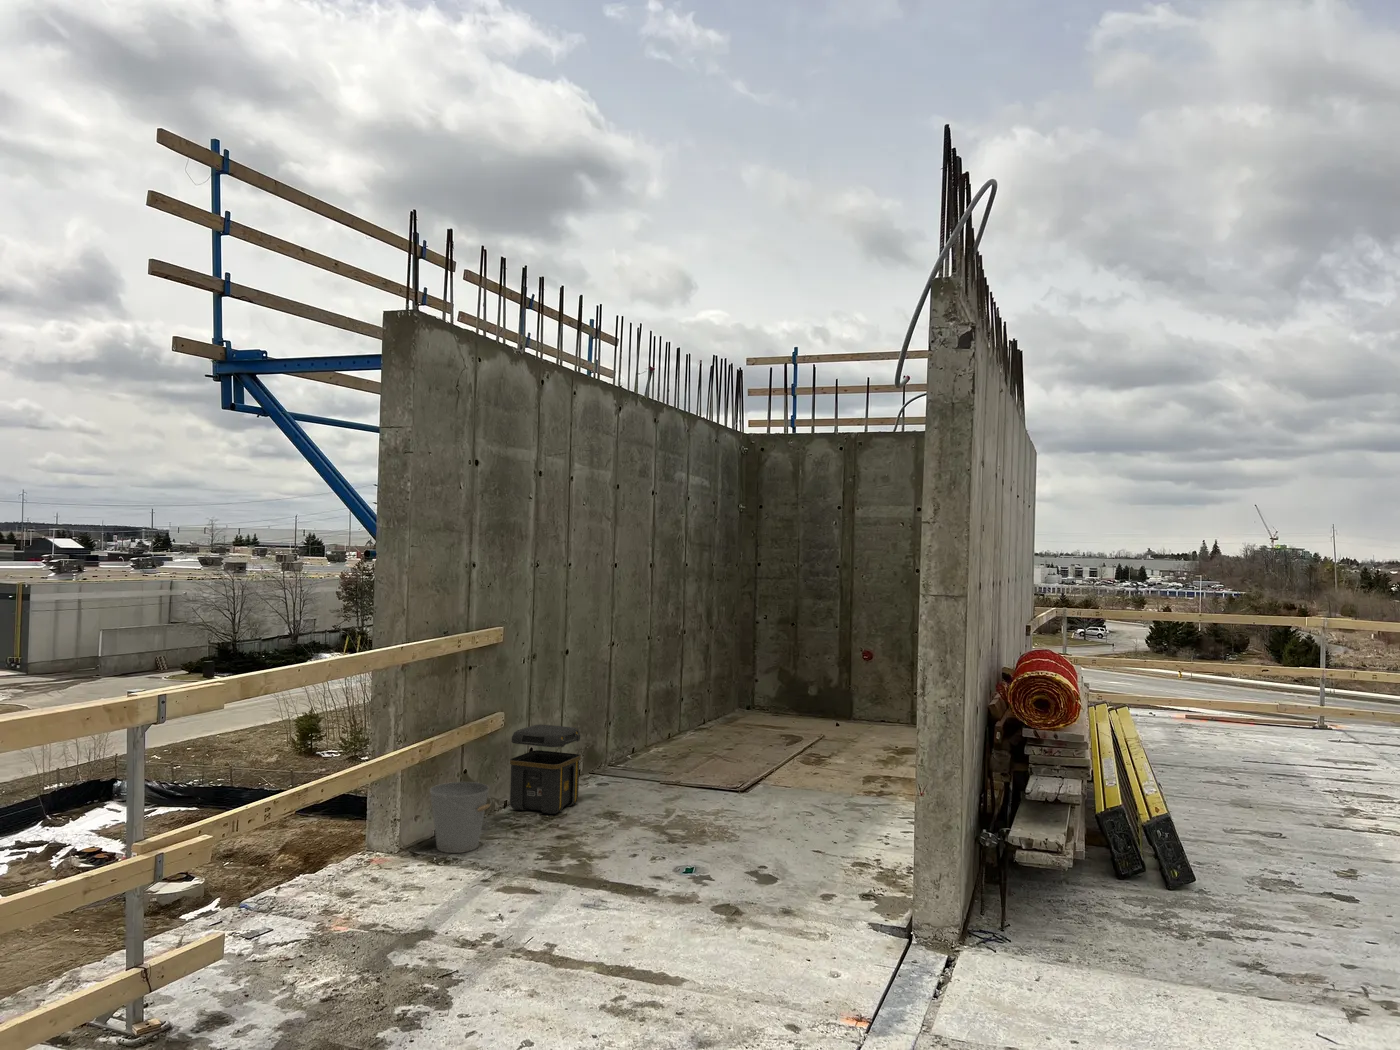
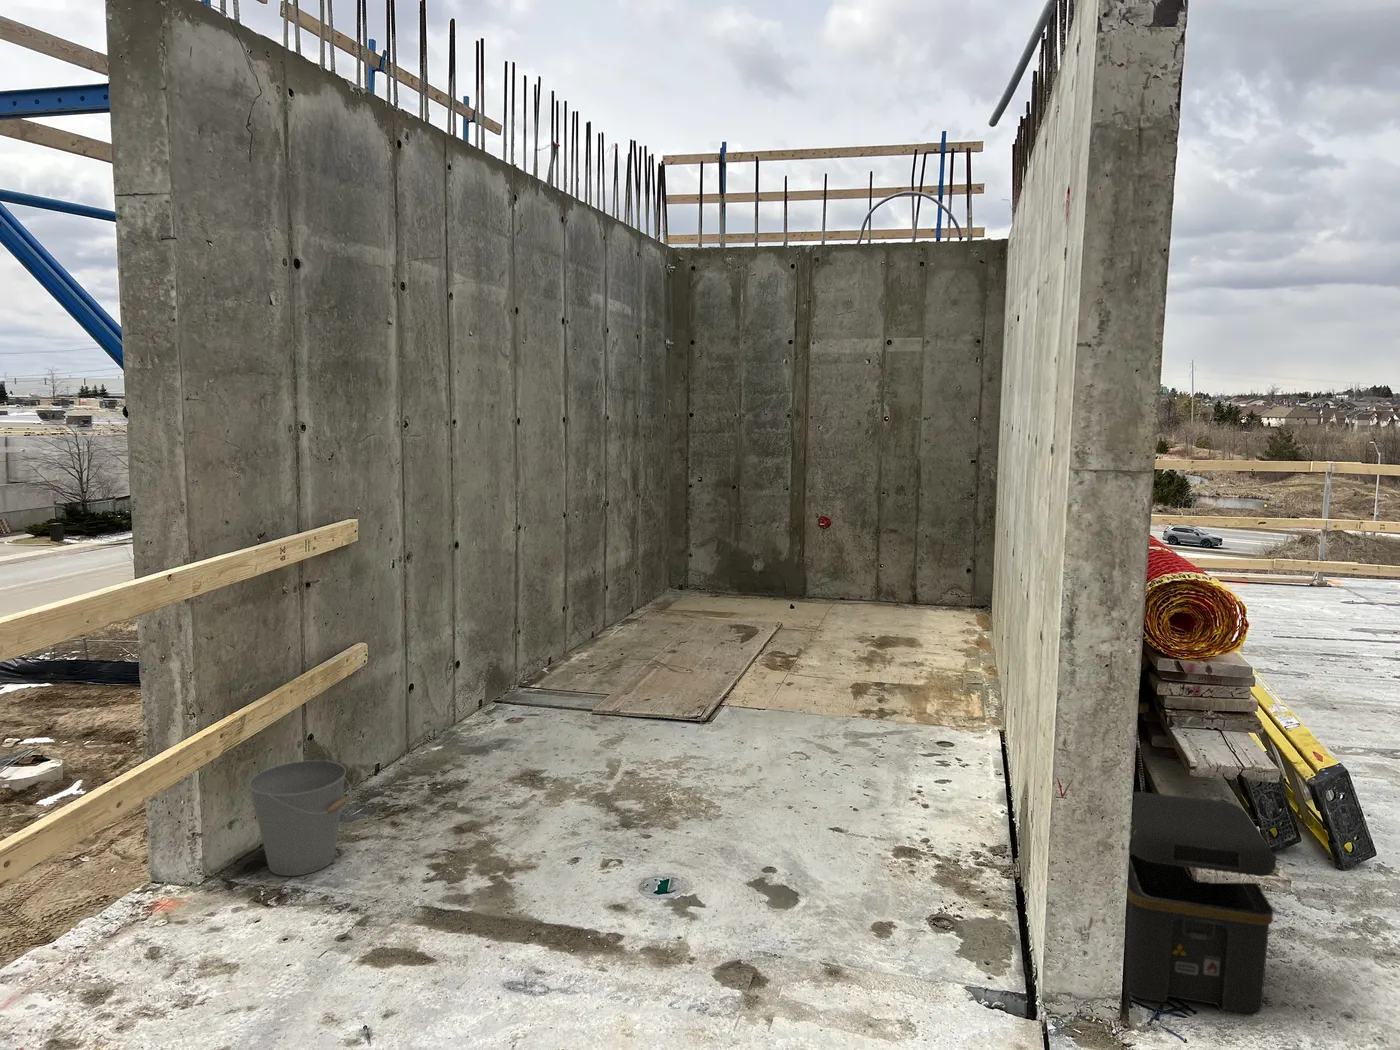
toolbox: present [510,724,581,814] -> present [1126,792,1276,1016]

